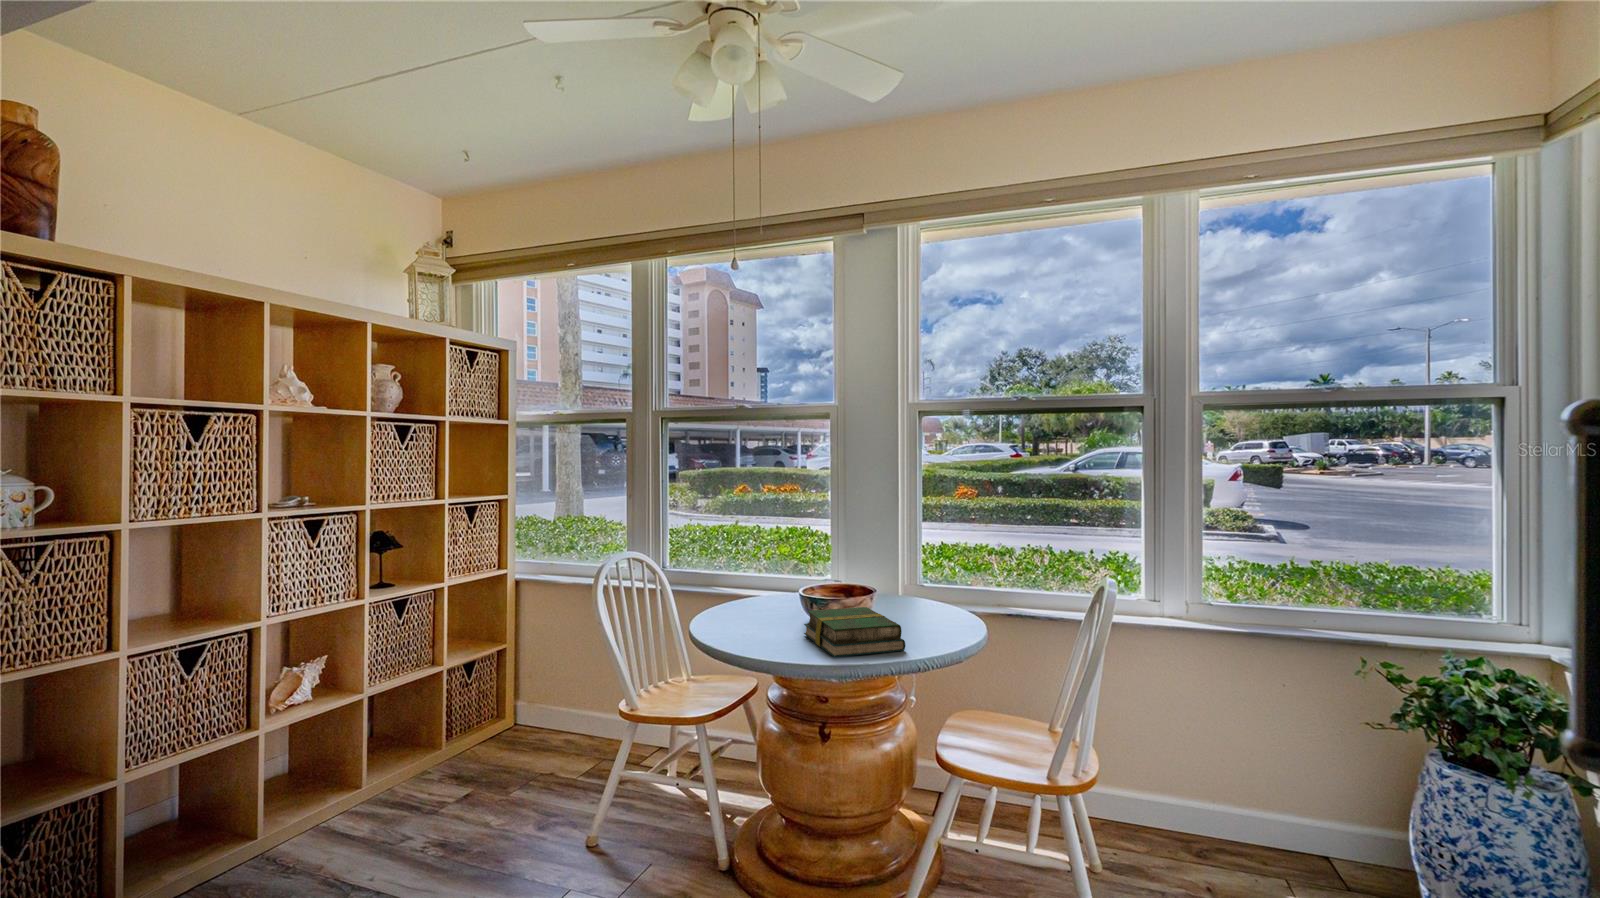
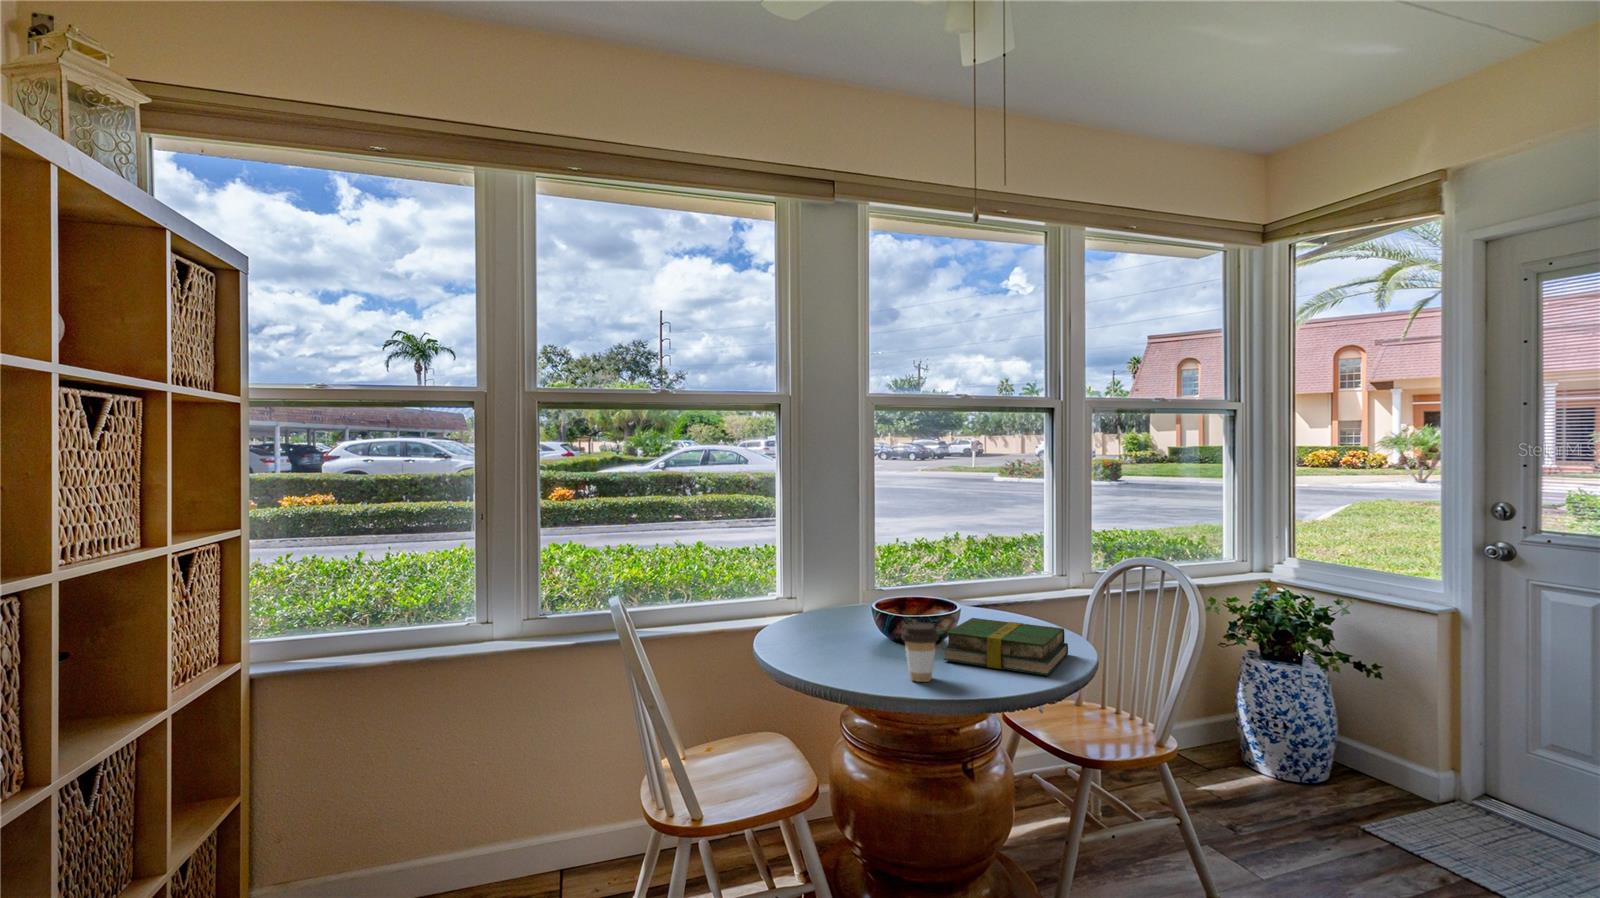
coffee cup: none [739,595,772,643] -> present [901,622,939,682]

